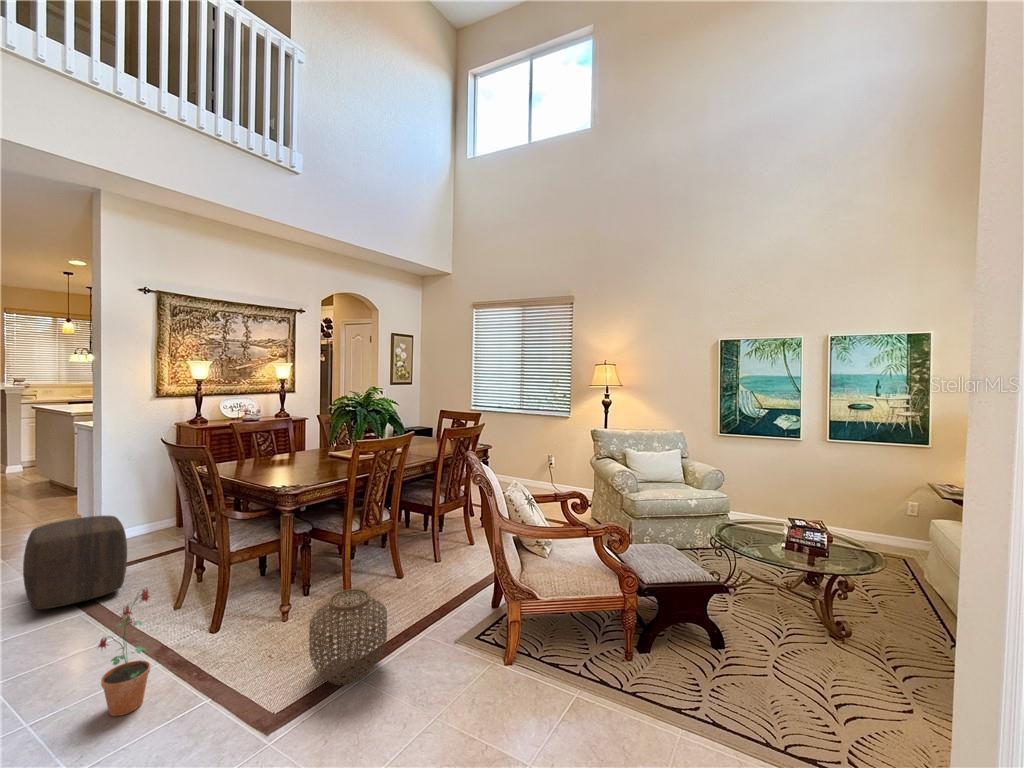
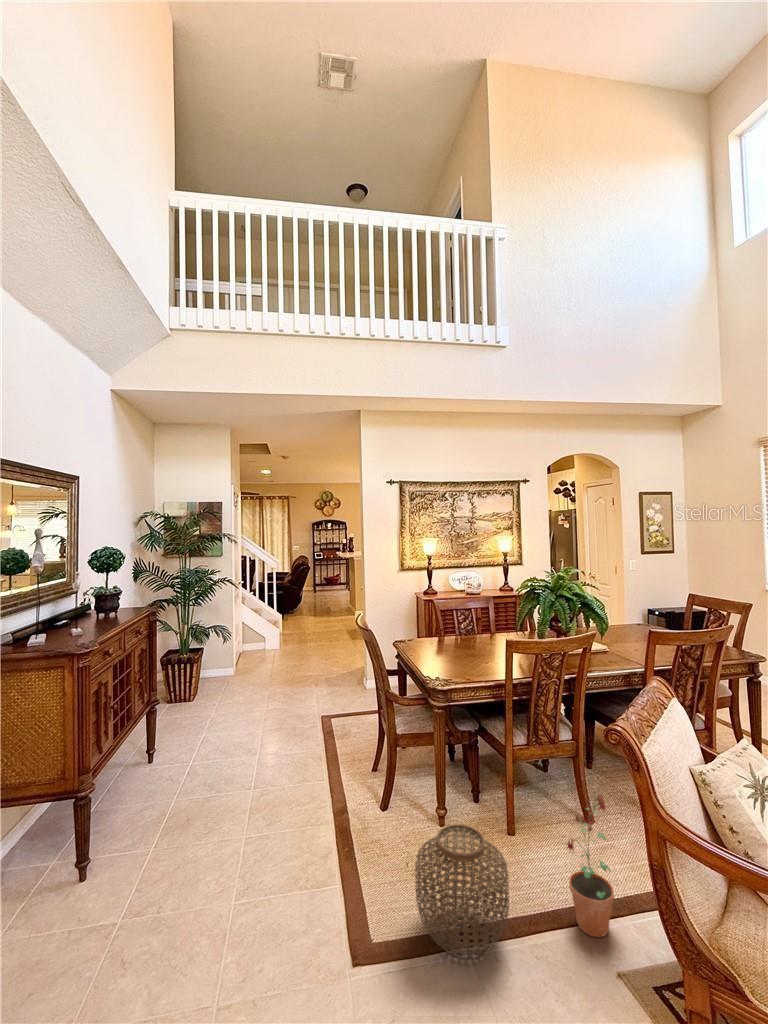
ottoman: present [23,516,127,609] -> none [297,668,359,738]
potted plant: present [98,589,150,716] -> present [566,795,614,937]

